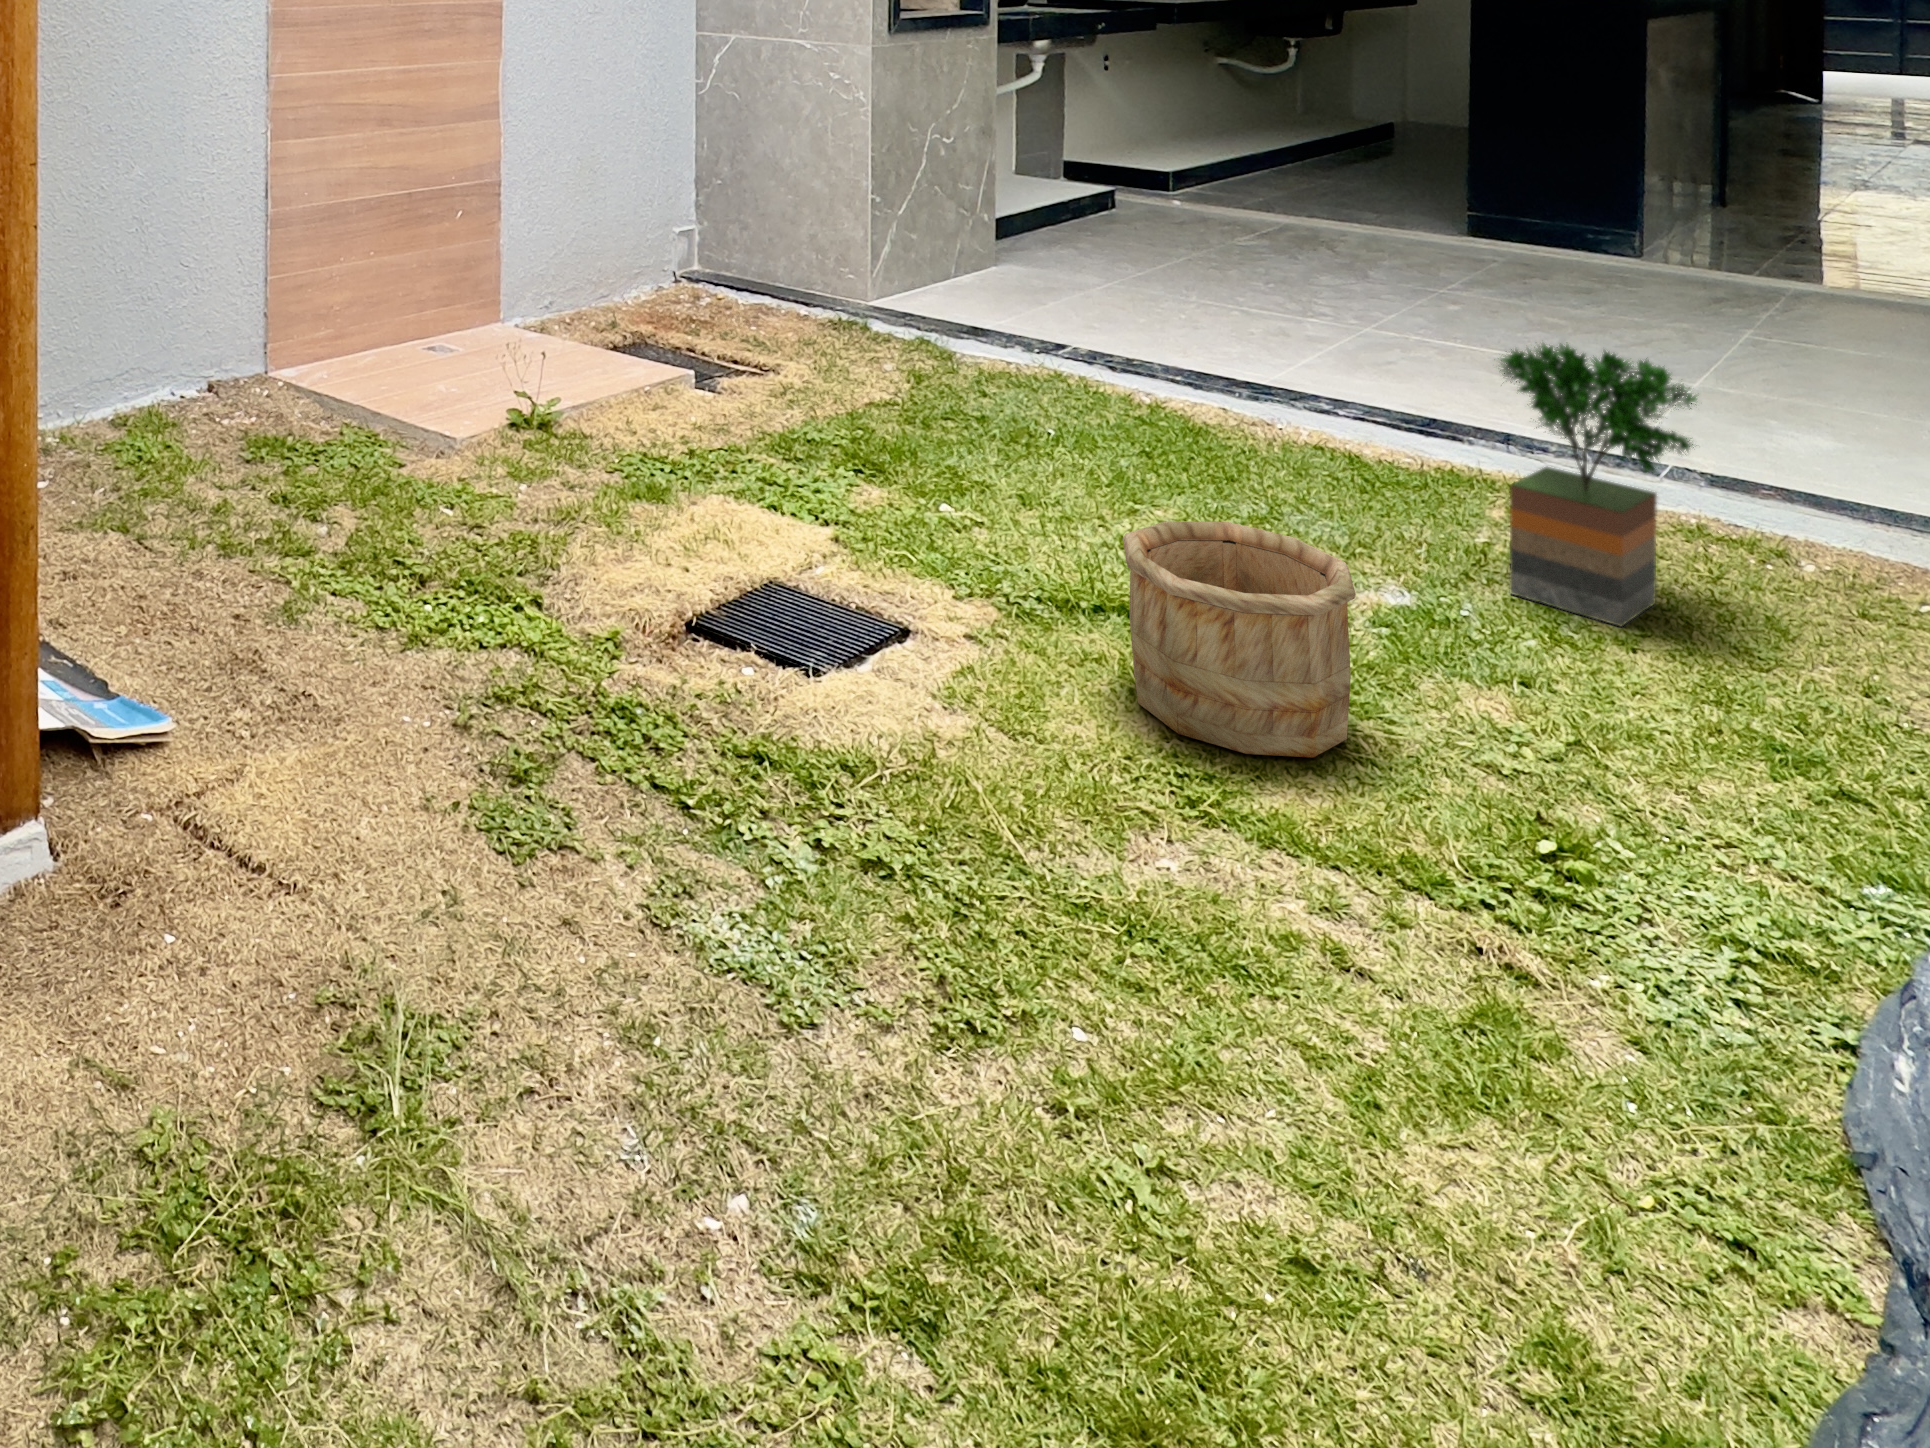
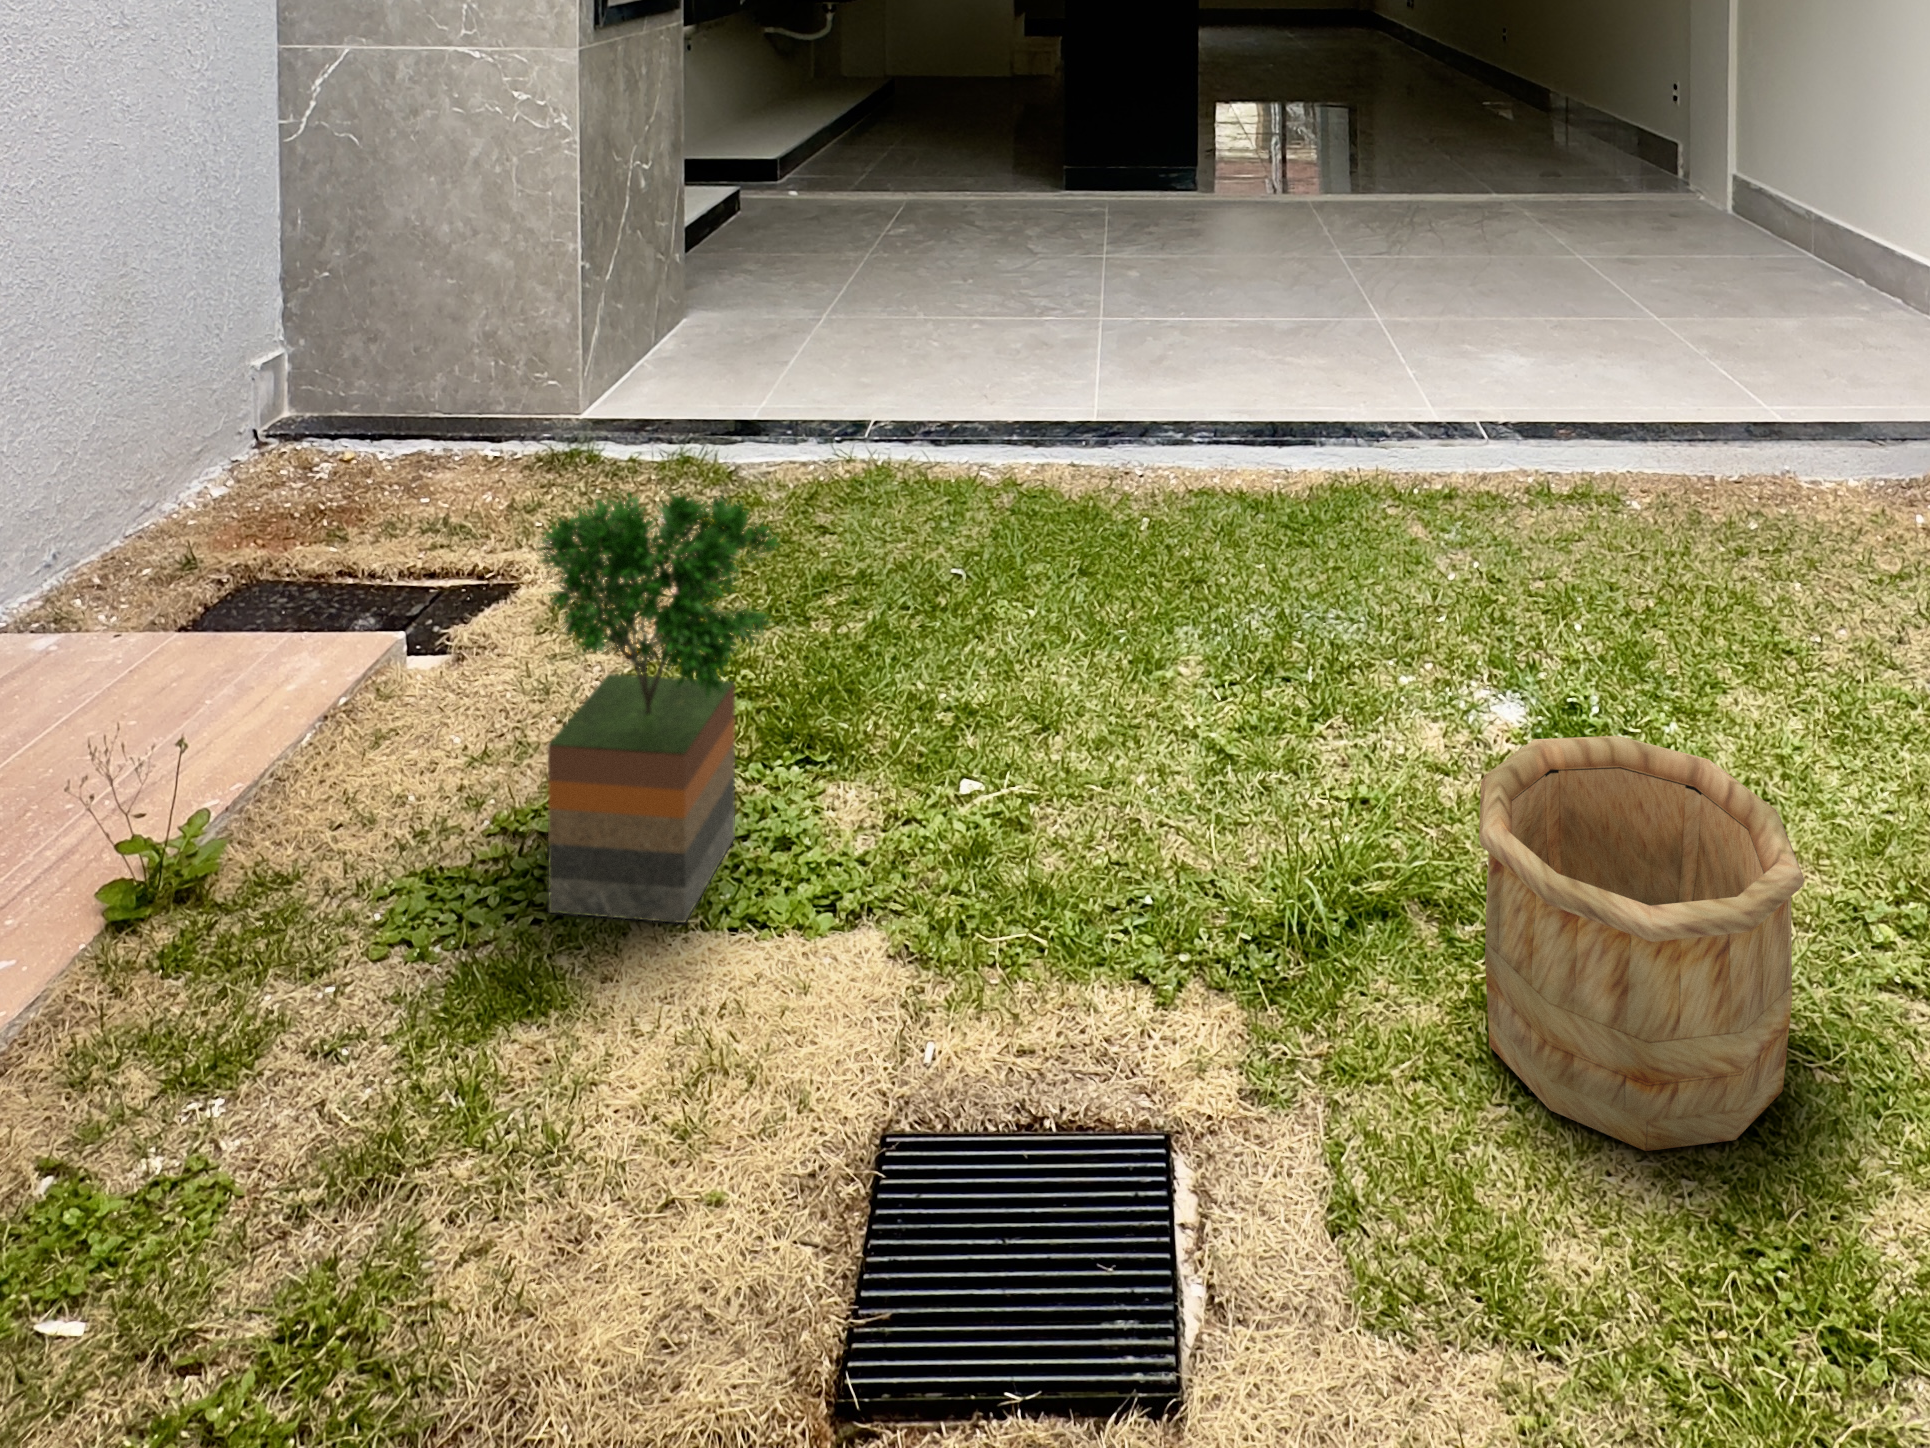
potted tree: present [1500,343,1697,626] -> present [537,492,779,923]

